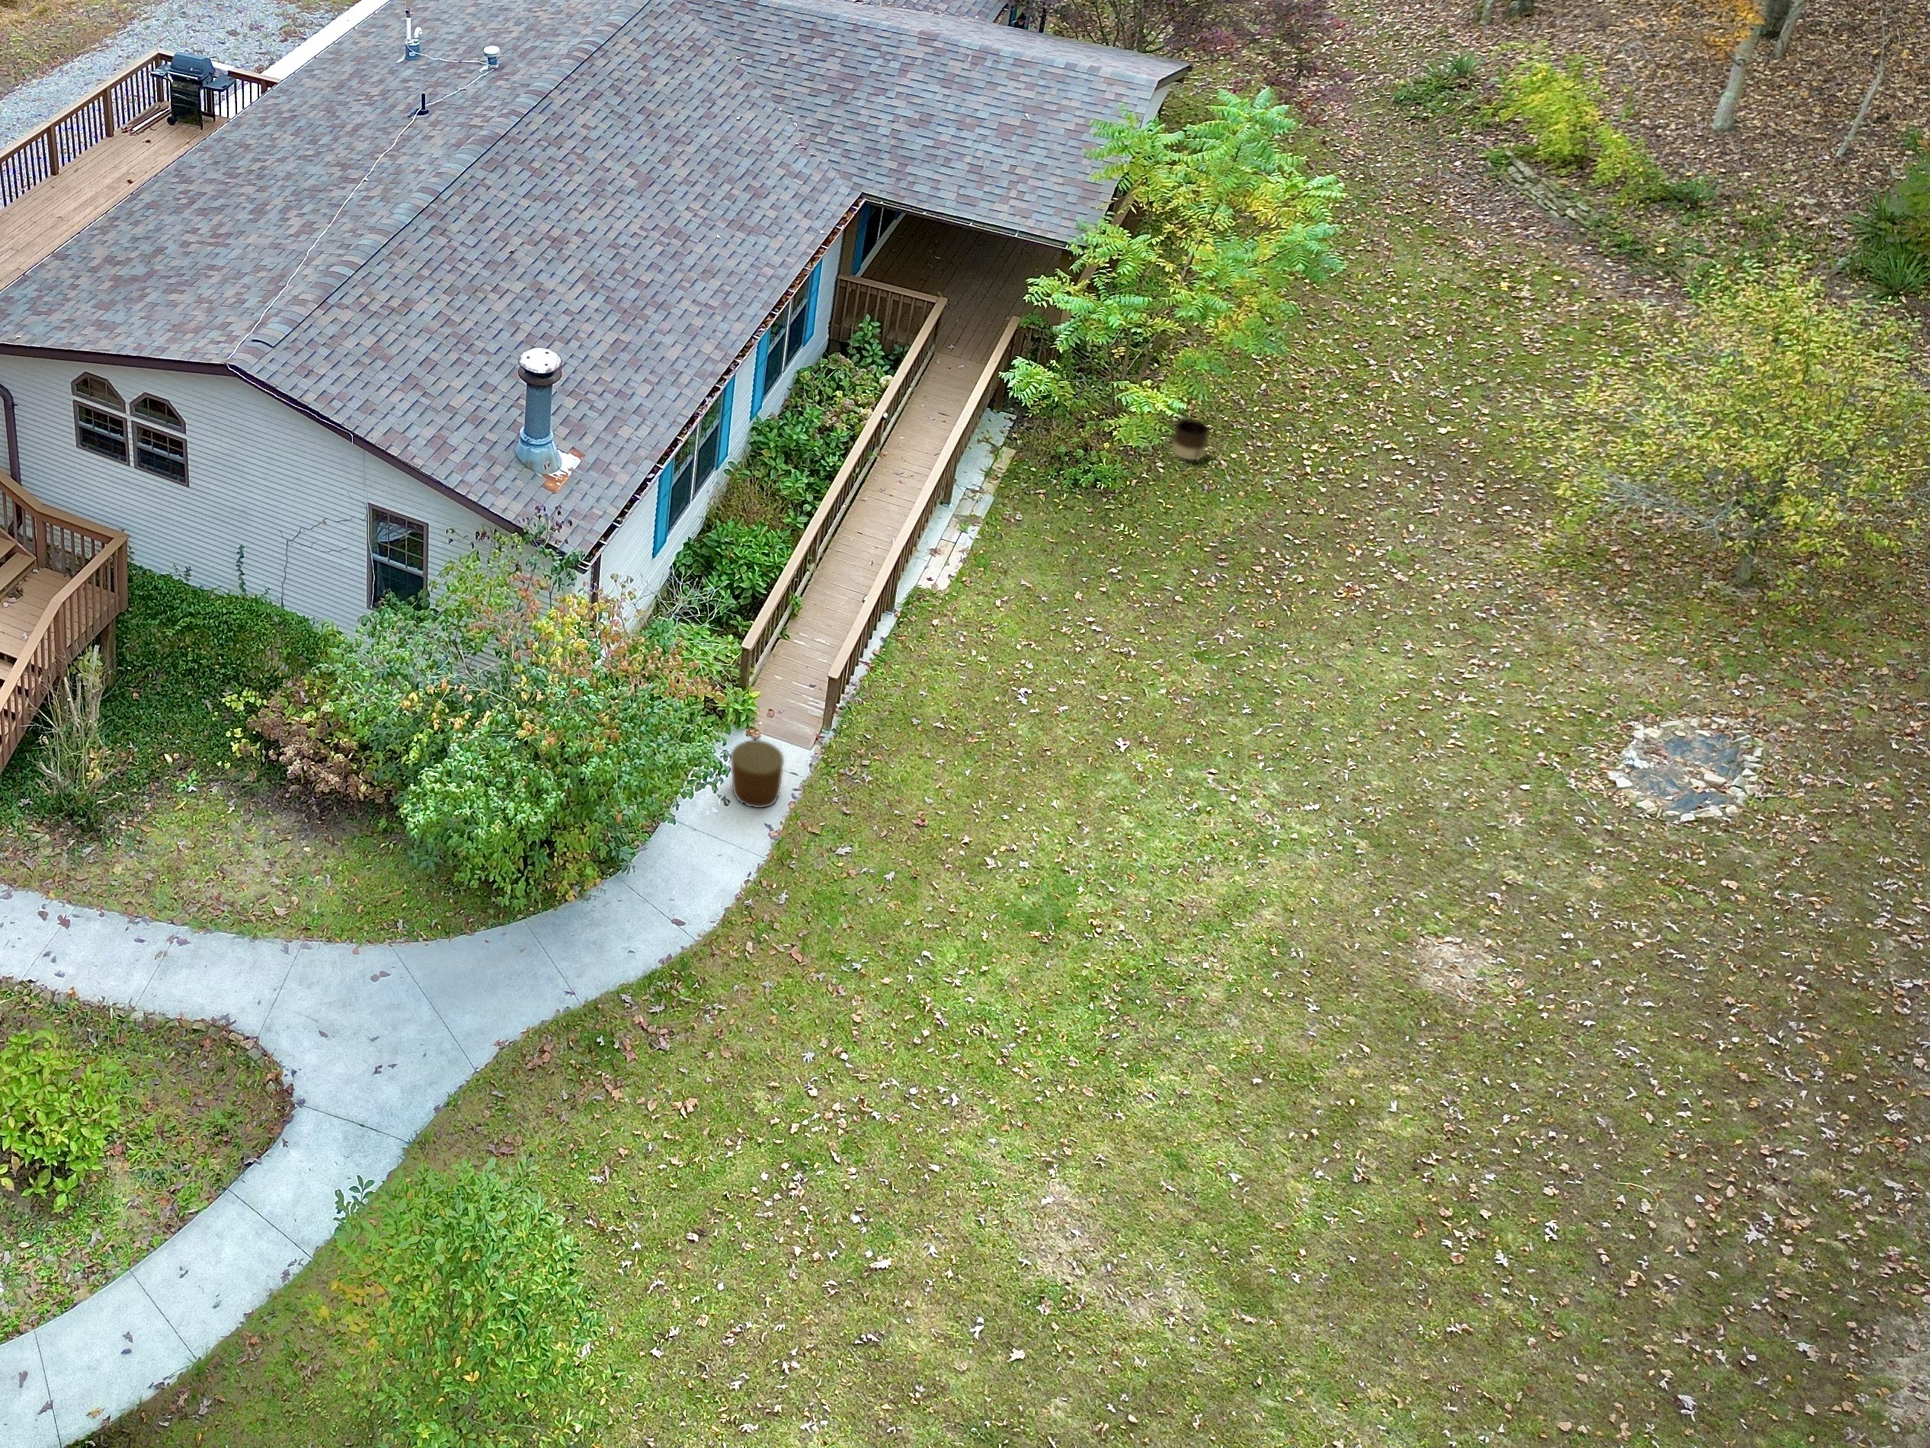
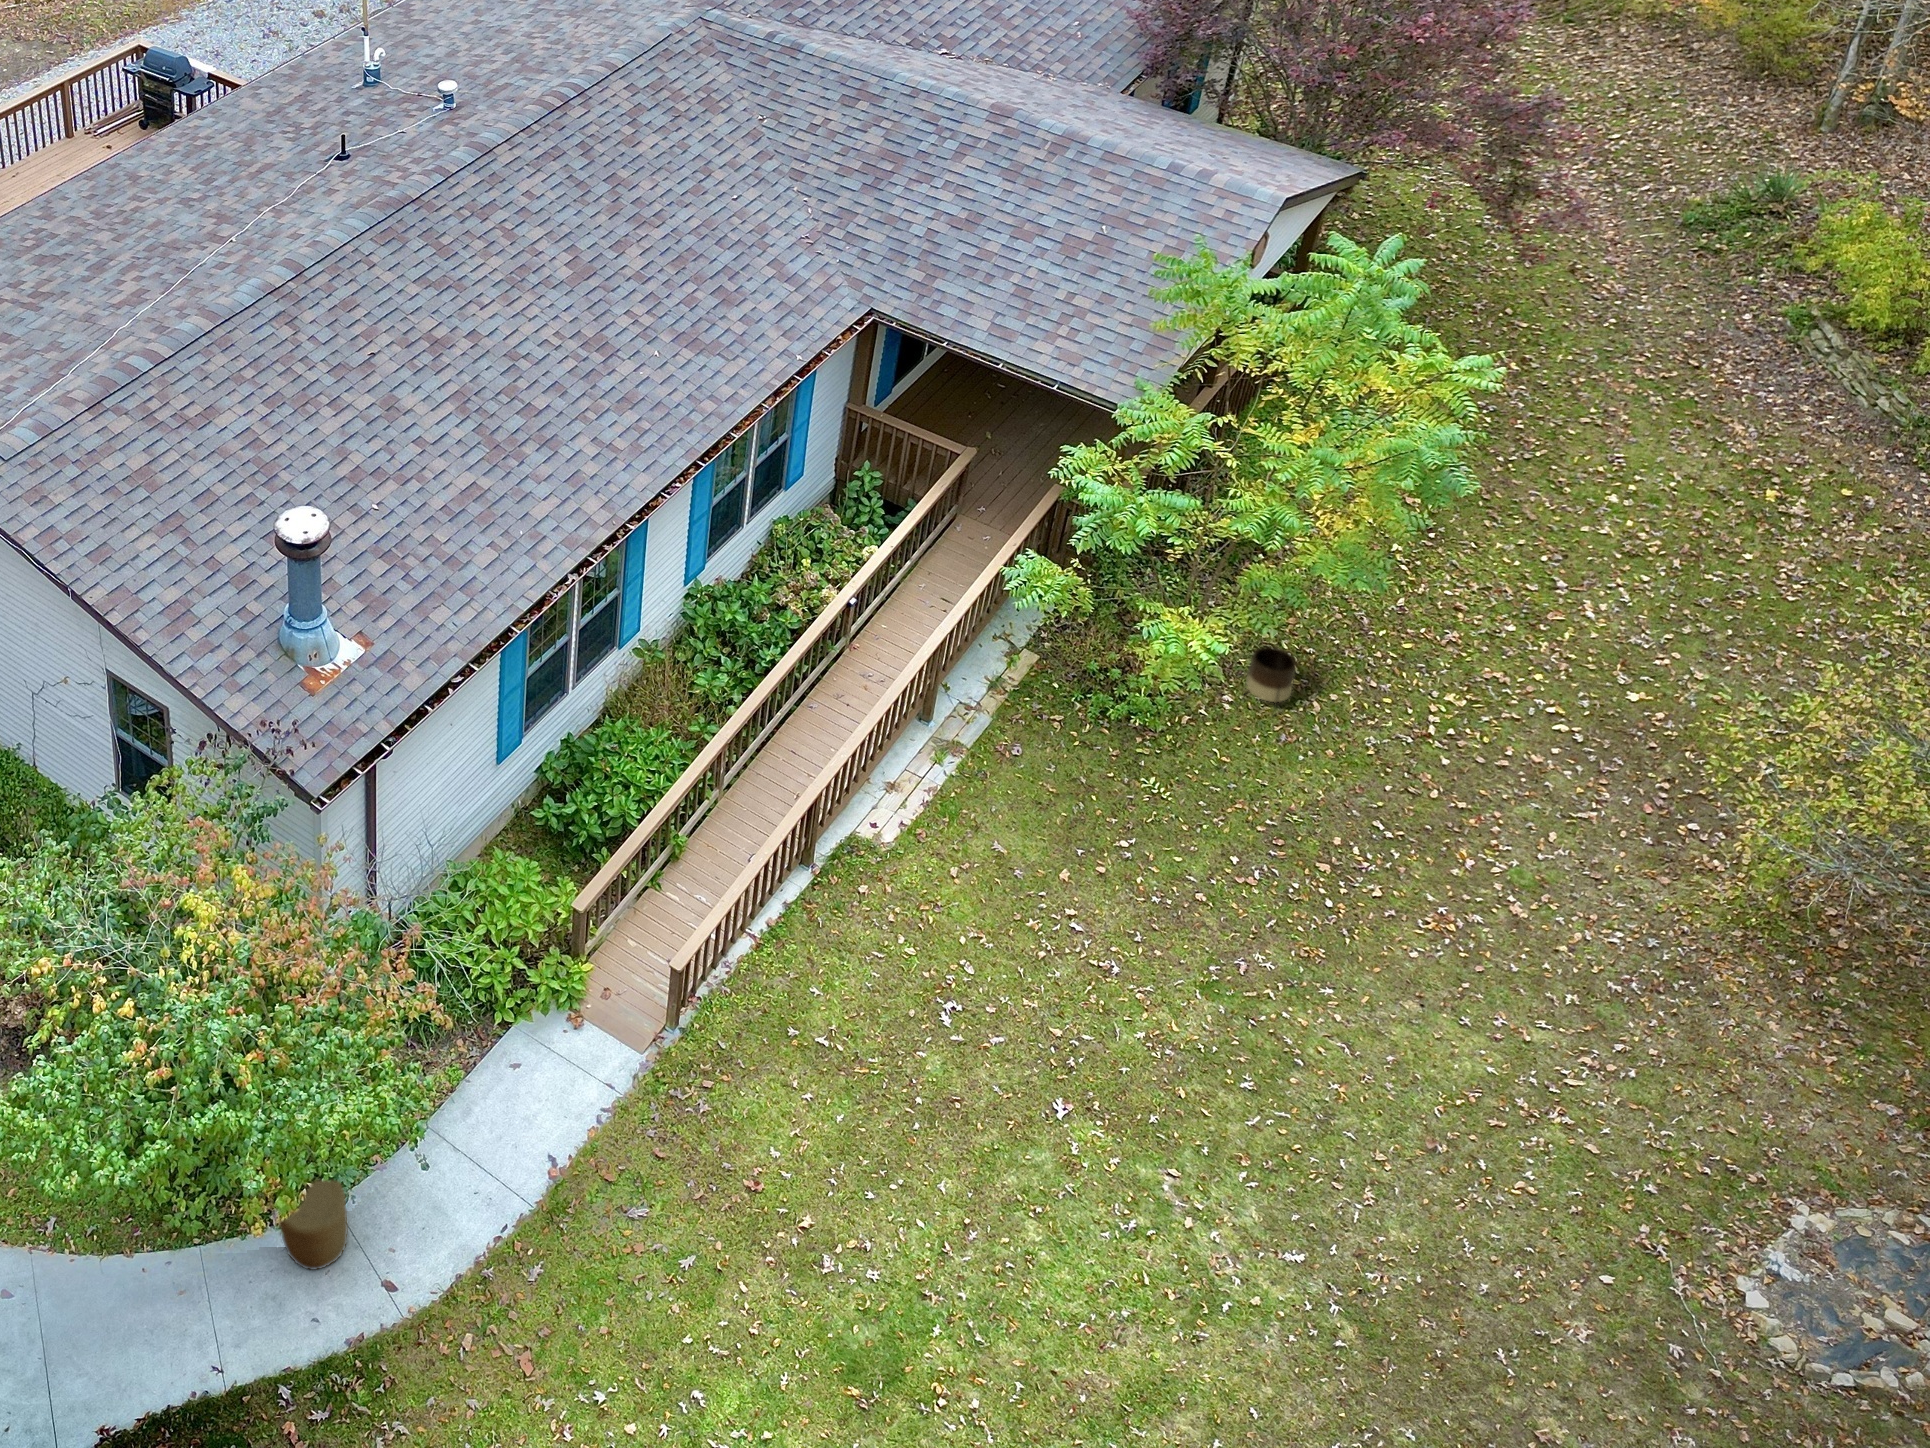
woven basket: present [731,740,784,808] -> present [280,1180,348,1270]

